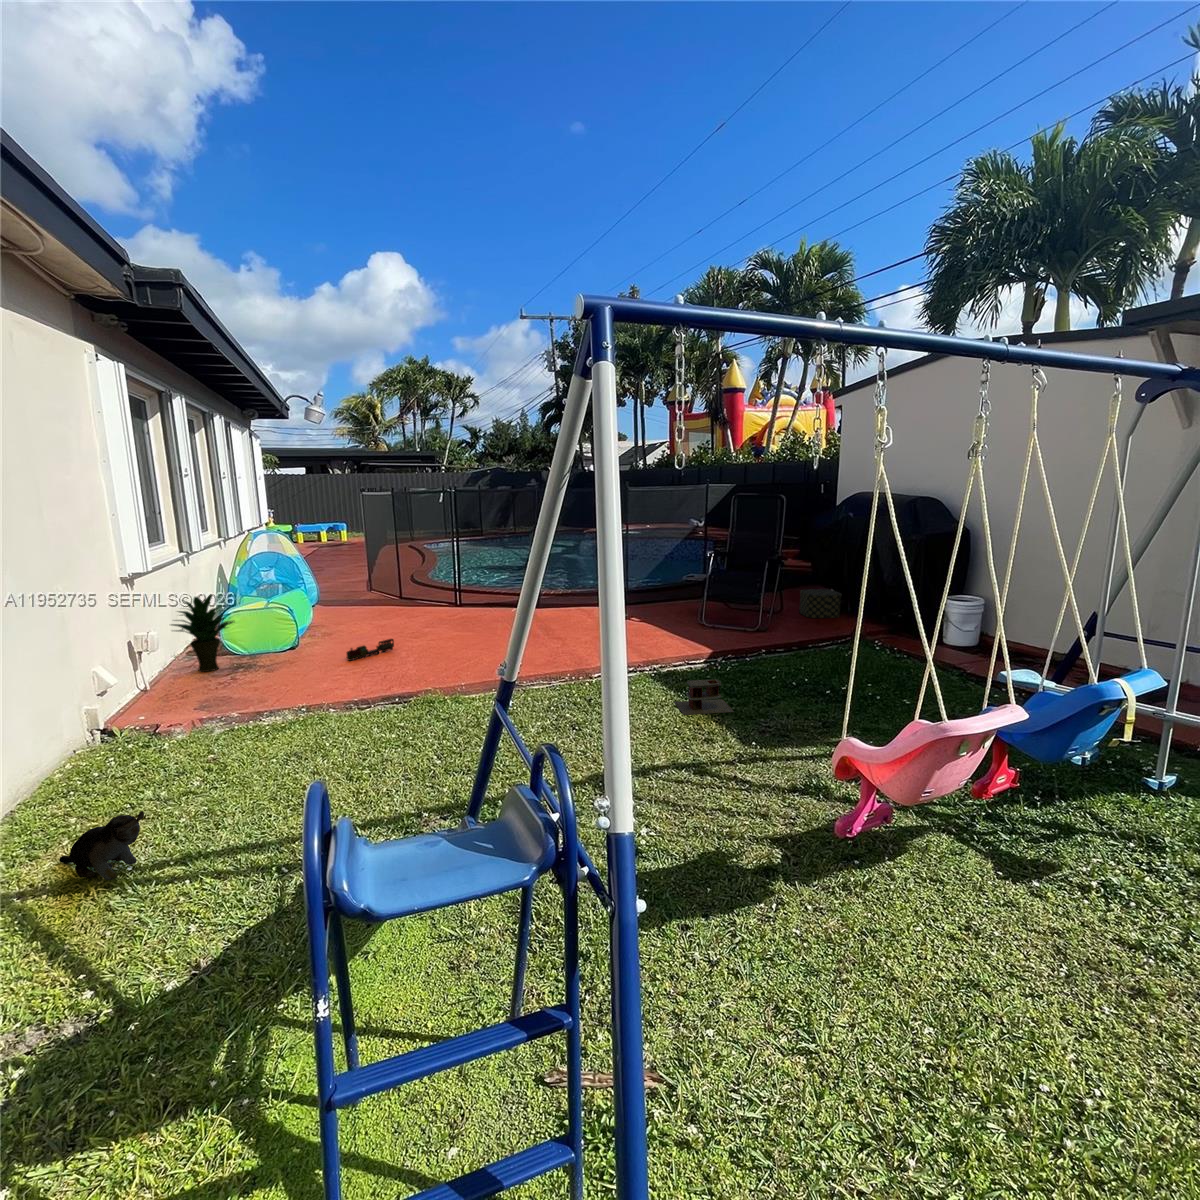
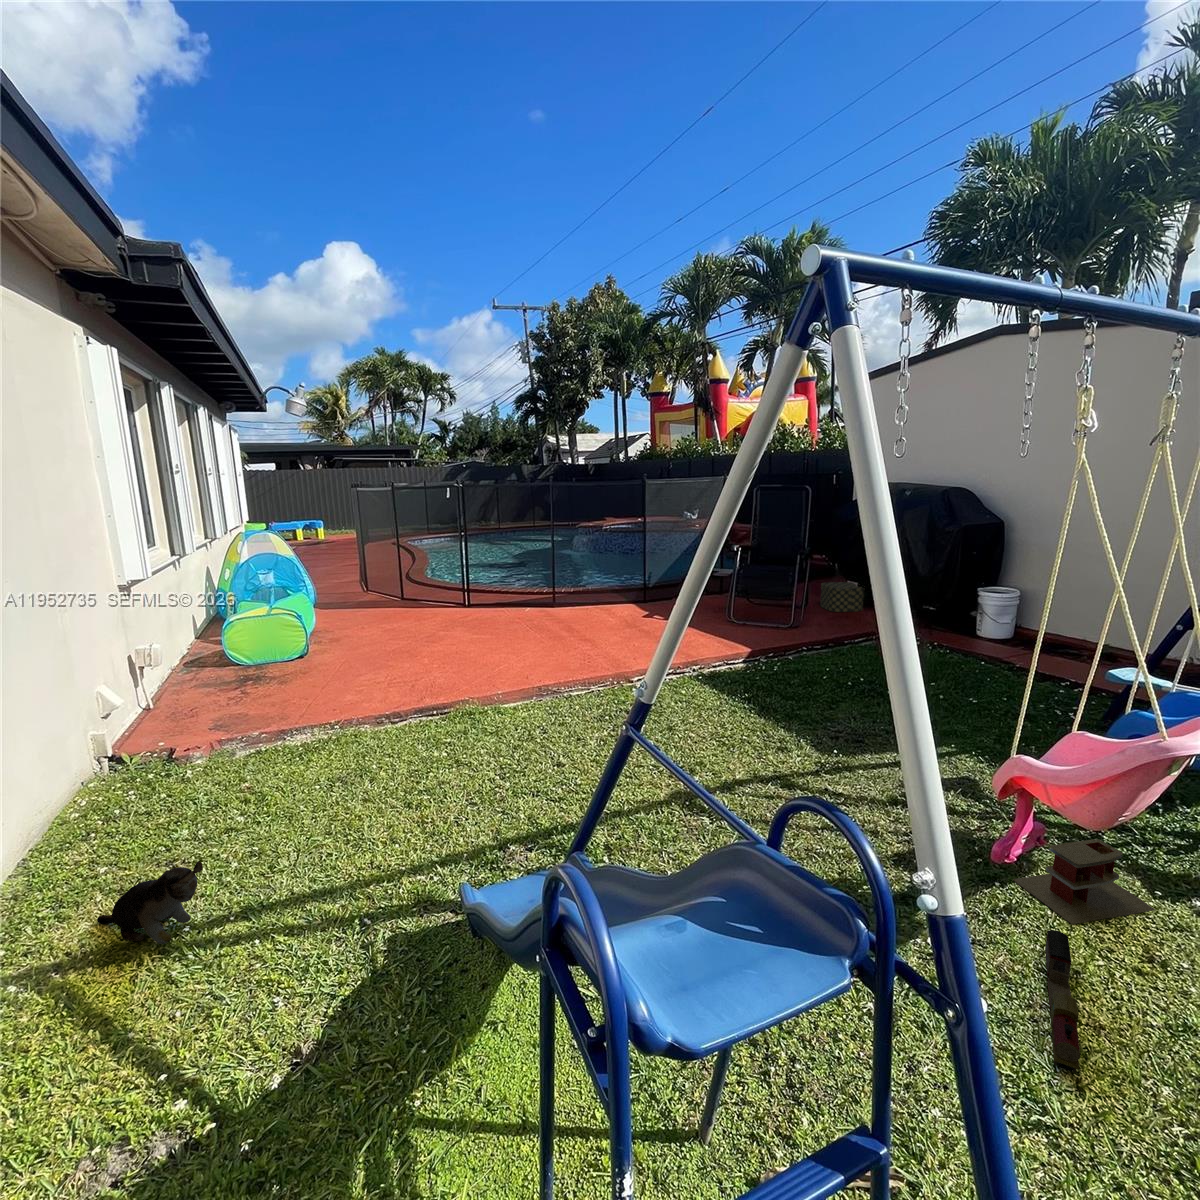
potted plant: present [171,595,233,672] -> none [169,601,241,686]
toy train: present [347,639,394,661] -> present [1045,930,1080,1073]
toy house: present [674,679,734,715] -> present [1013,839,1155,924]

